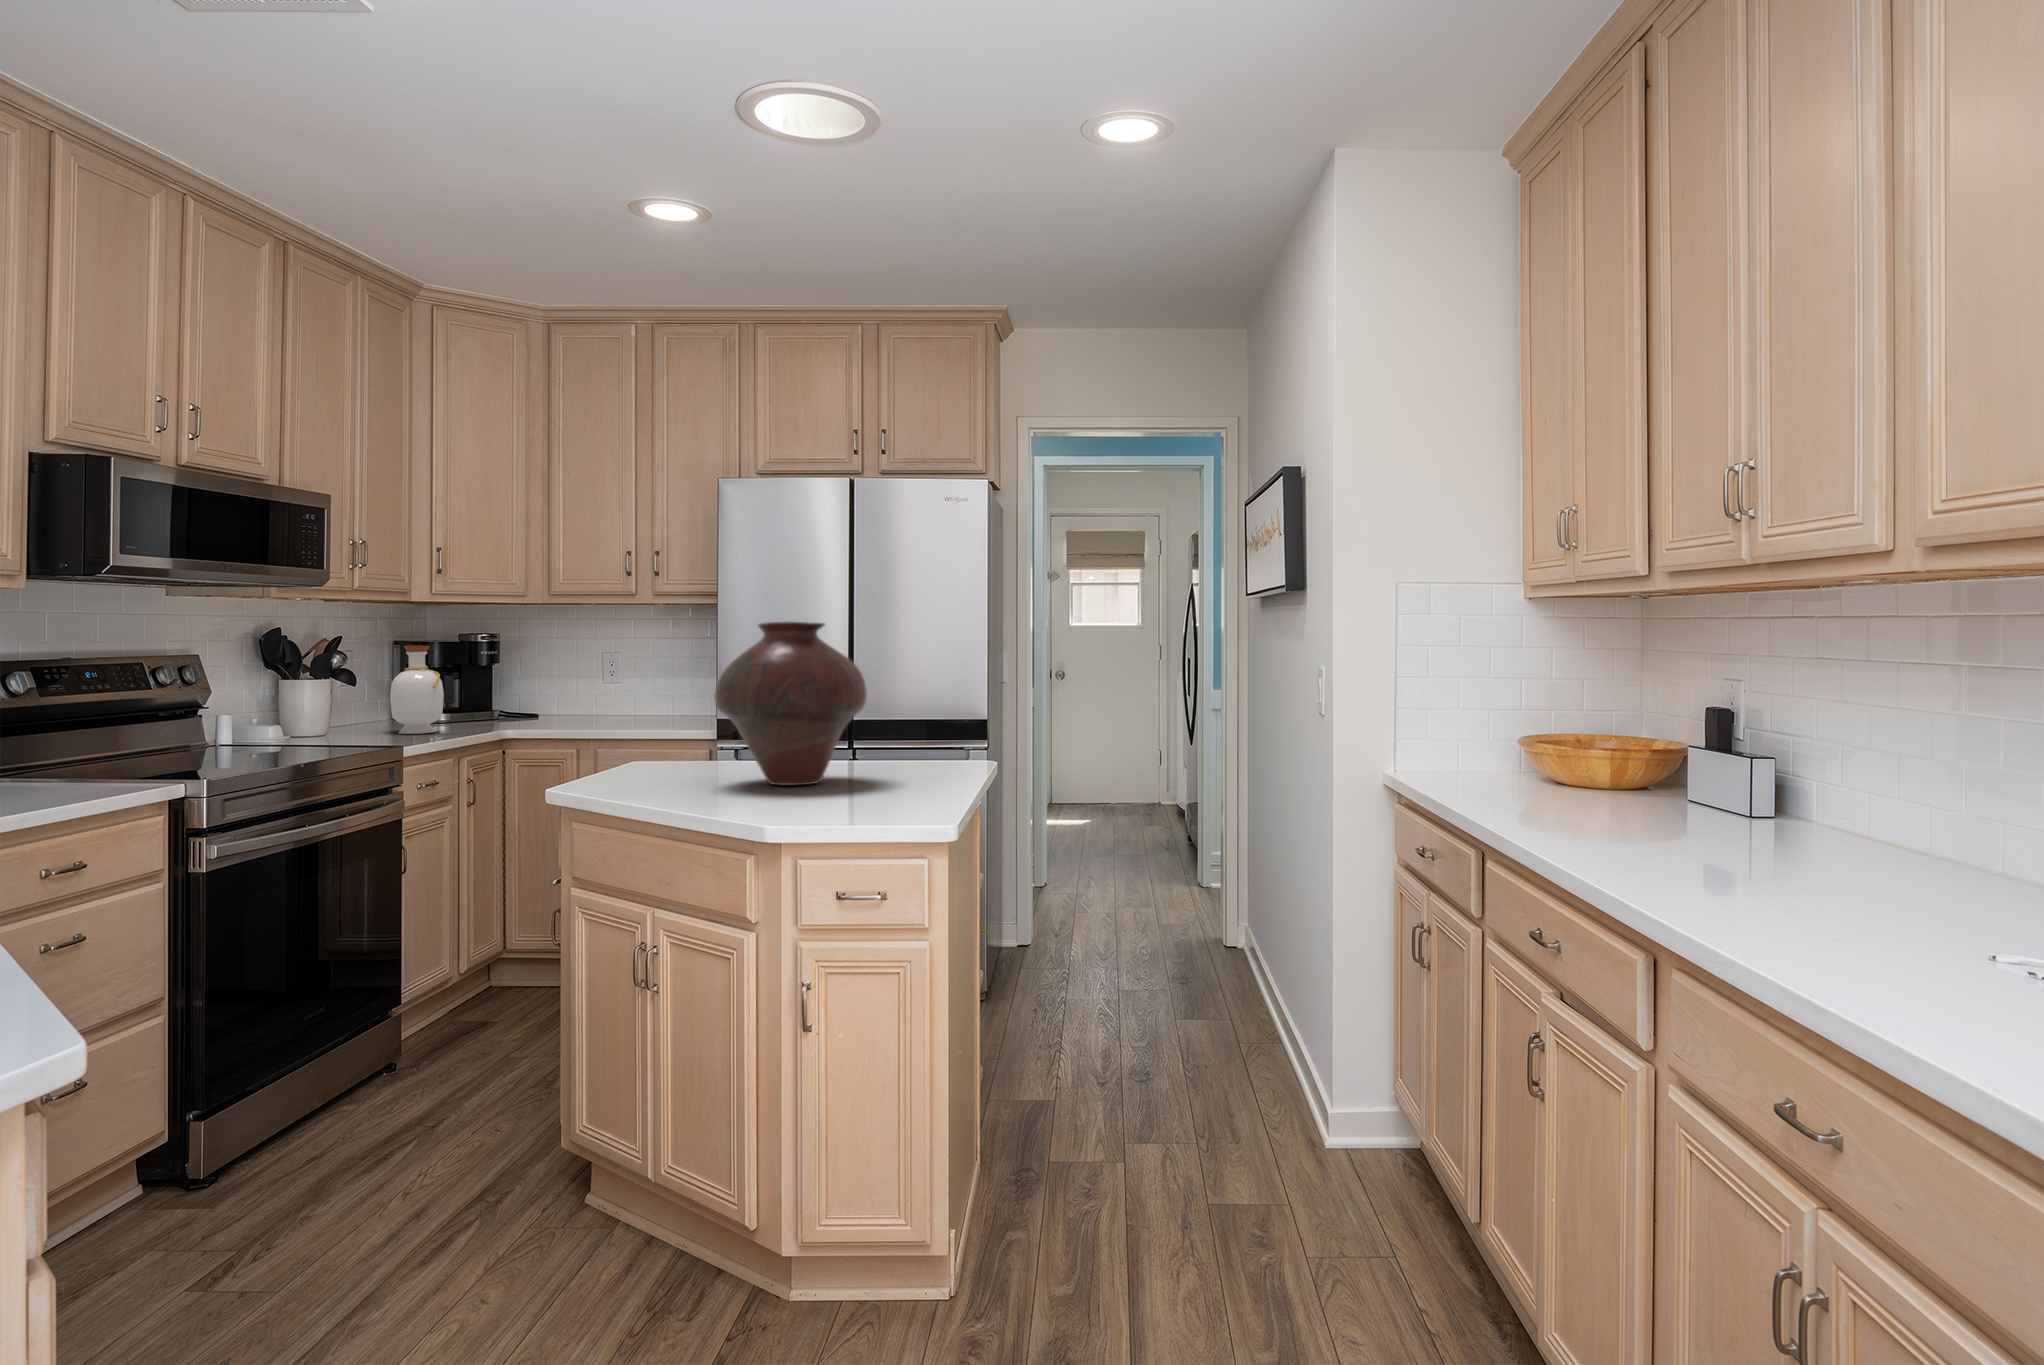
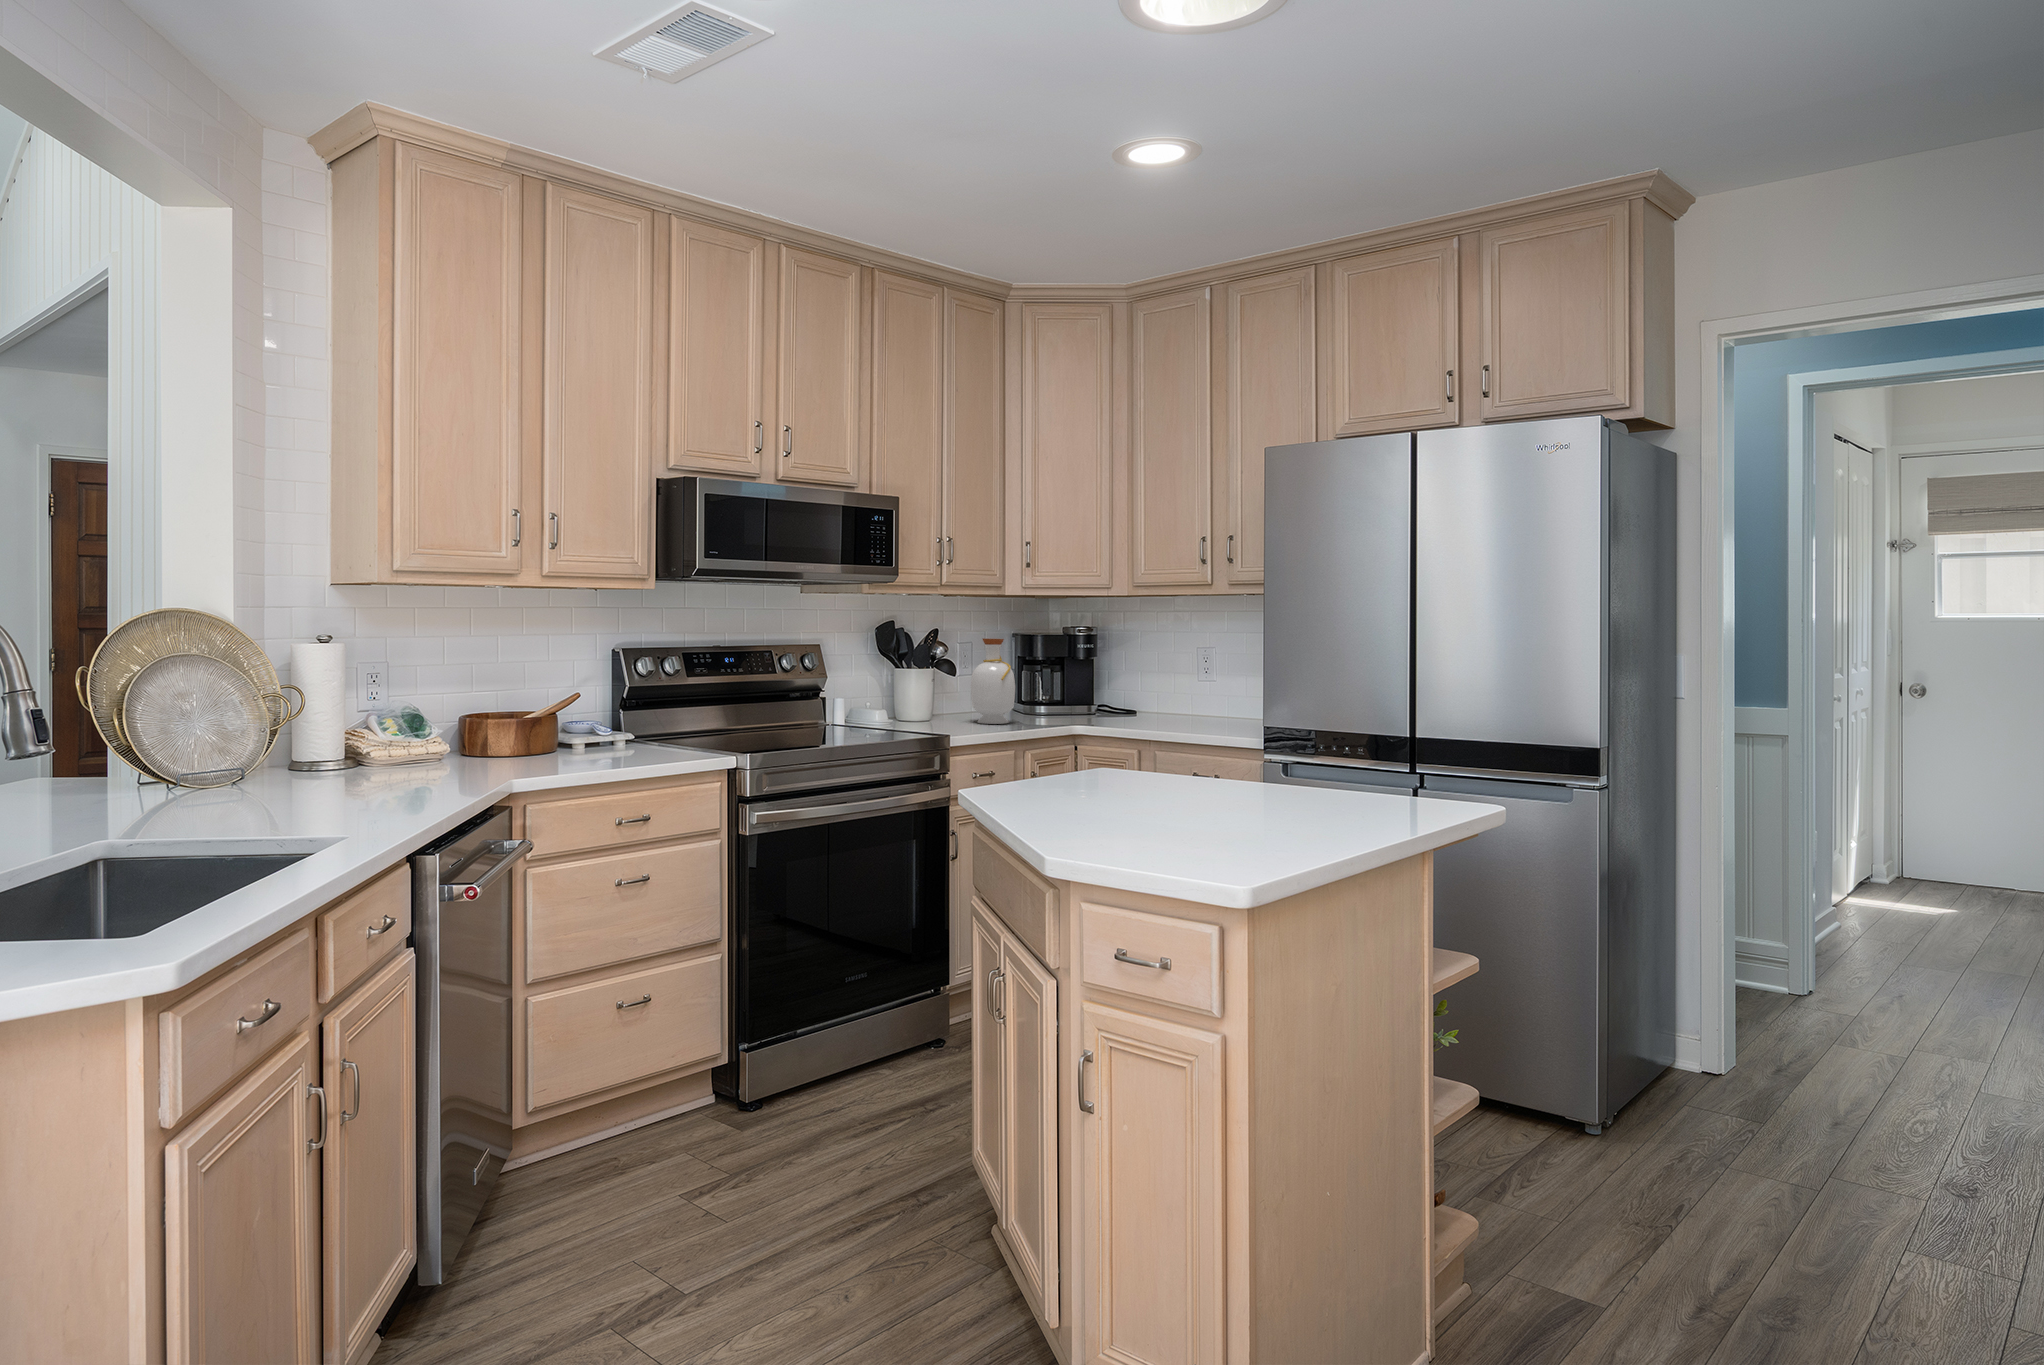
vase: present [715,622,867,785] -> none [1073,623,1265,835]

